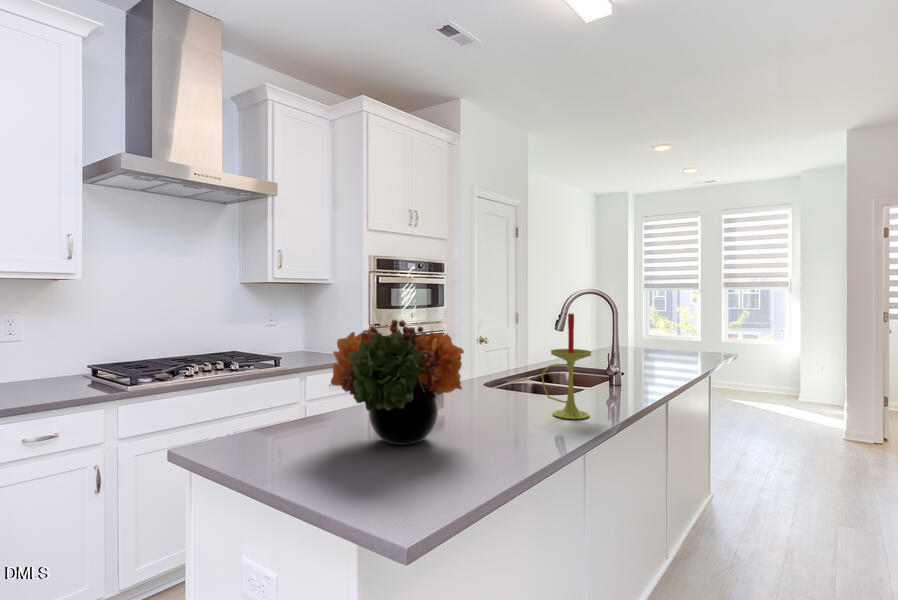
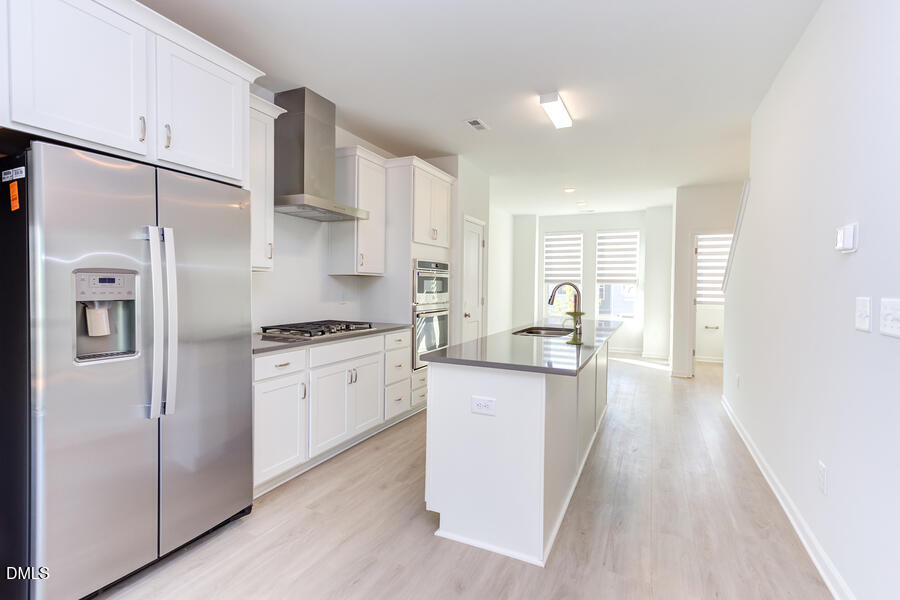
flower arrangement: present [331,319,464,445] -> none [483,296,546,352]

